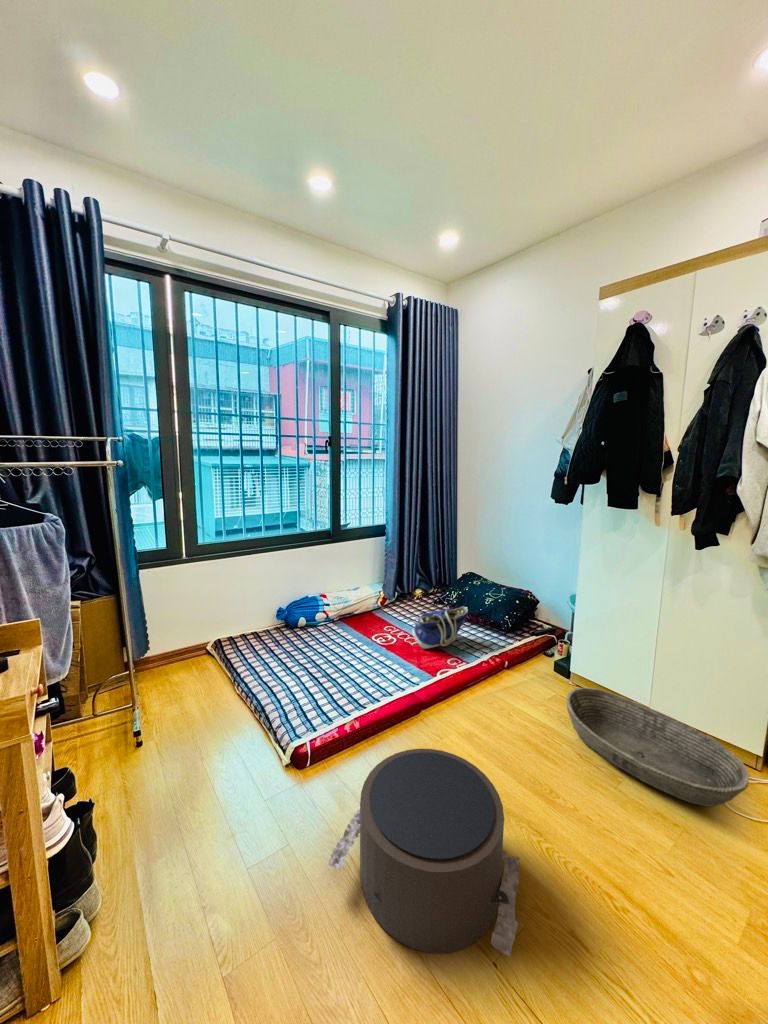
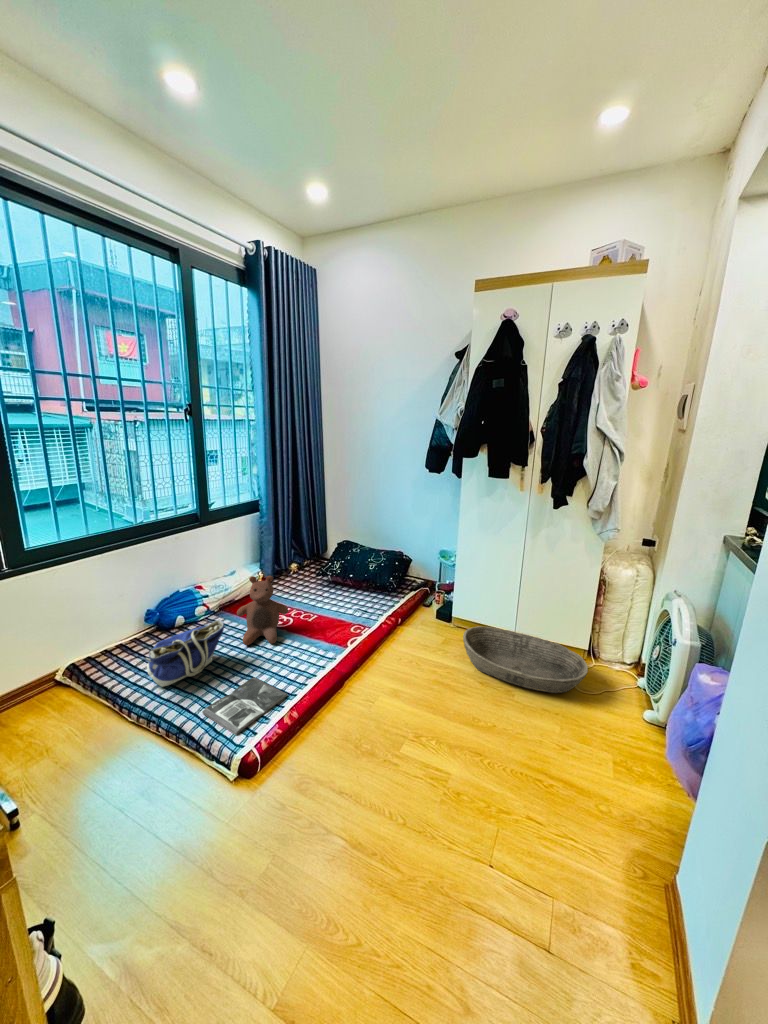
stuffed bear: none [342,590,388,657] -> present [237,576,288,645]
tote bag: present [412,607,468,649] -> present [146,620,225,687]
magazine: none [284,682,358,727] -> present [202,677,287,735]
pouf: present [328,749,519,957] -> none [333,713,503,884]

